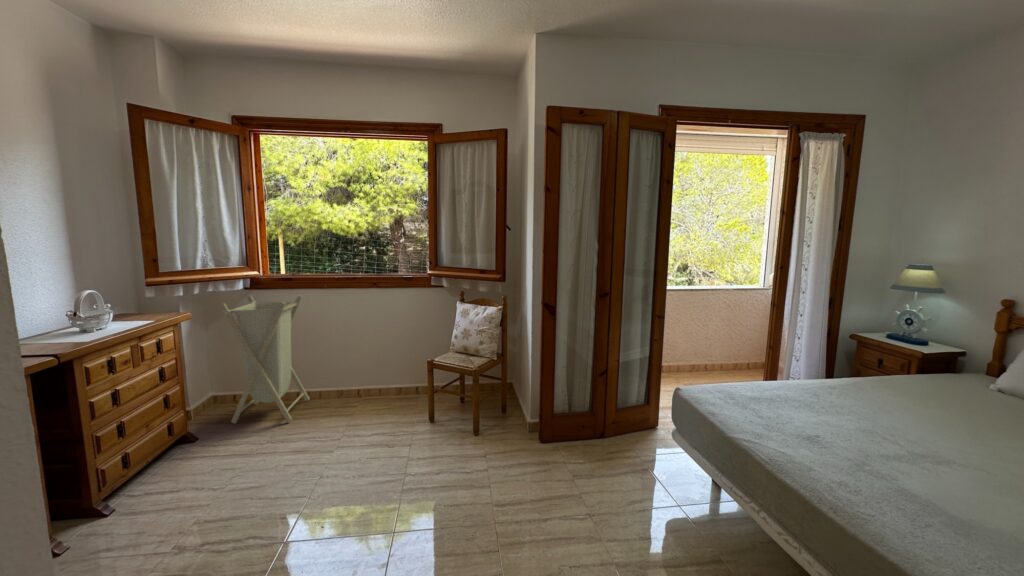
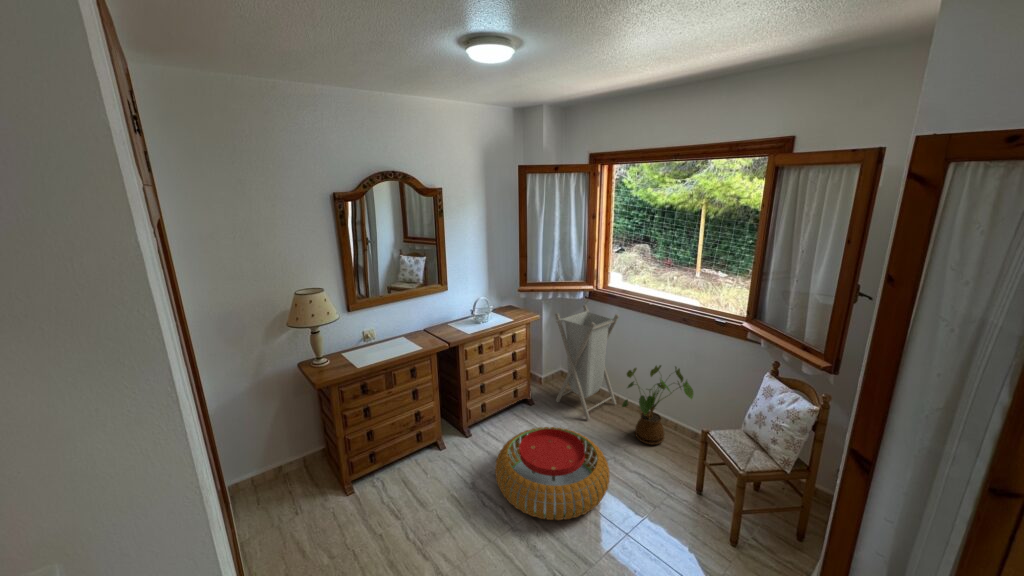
house plant: none [331,330,400,414] -> present [622,365,694,445]
pouf: none [207,419,369,525] -> present [495,427,610,520]

